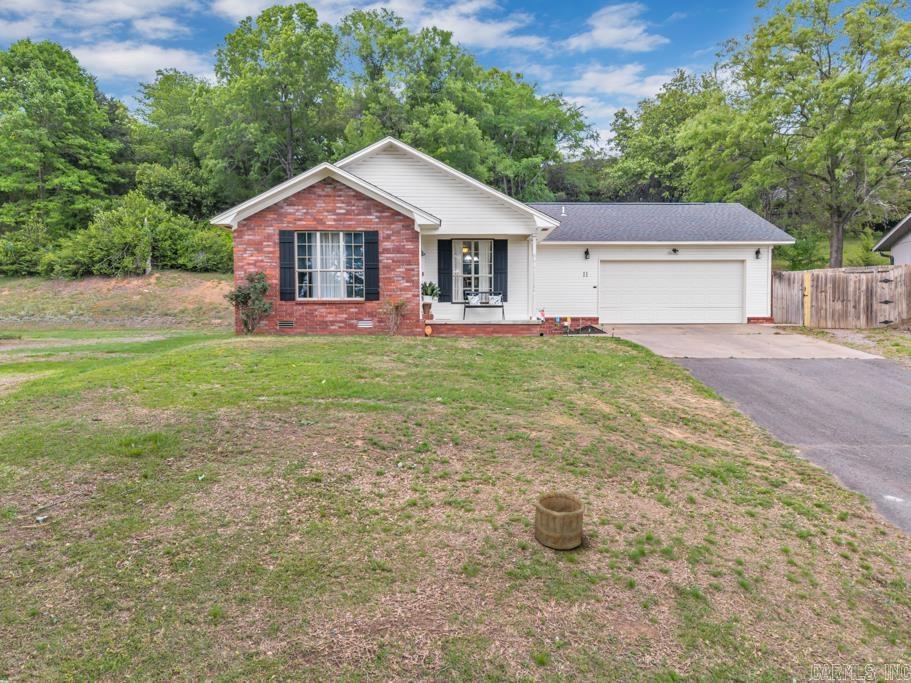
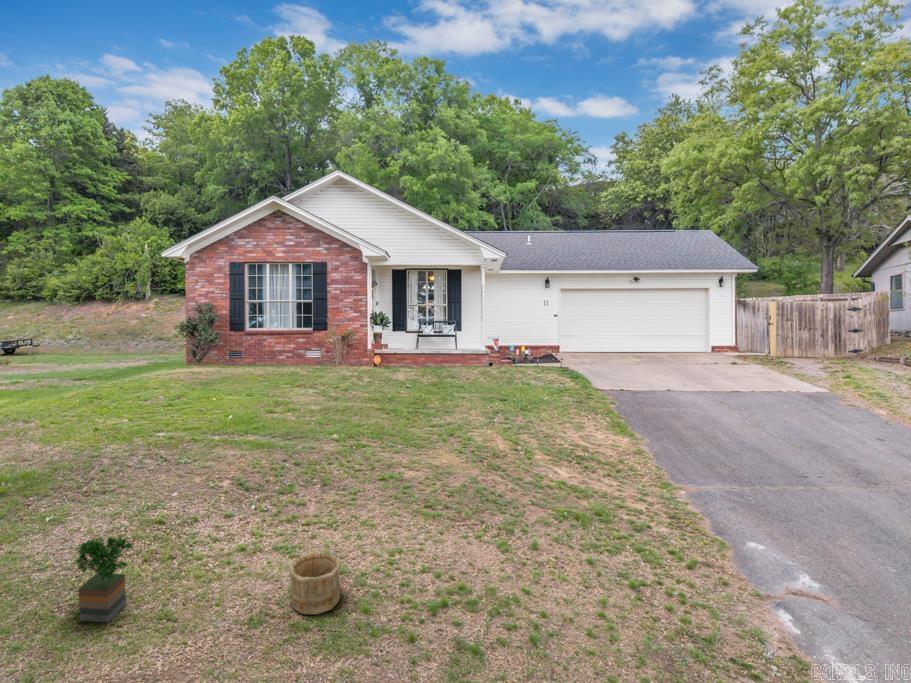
potted tree: none [341,475,395,559] -> present [76,537,133,623]

